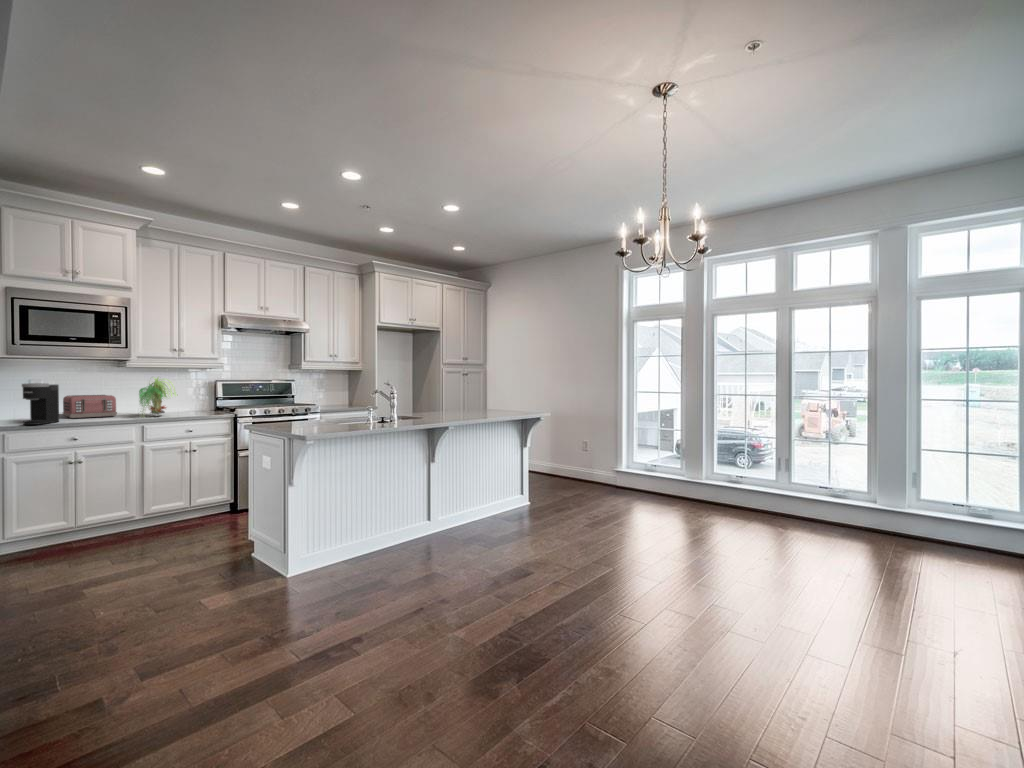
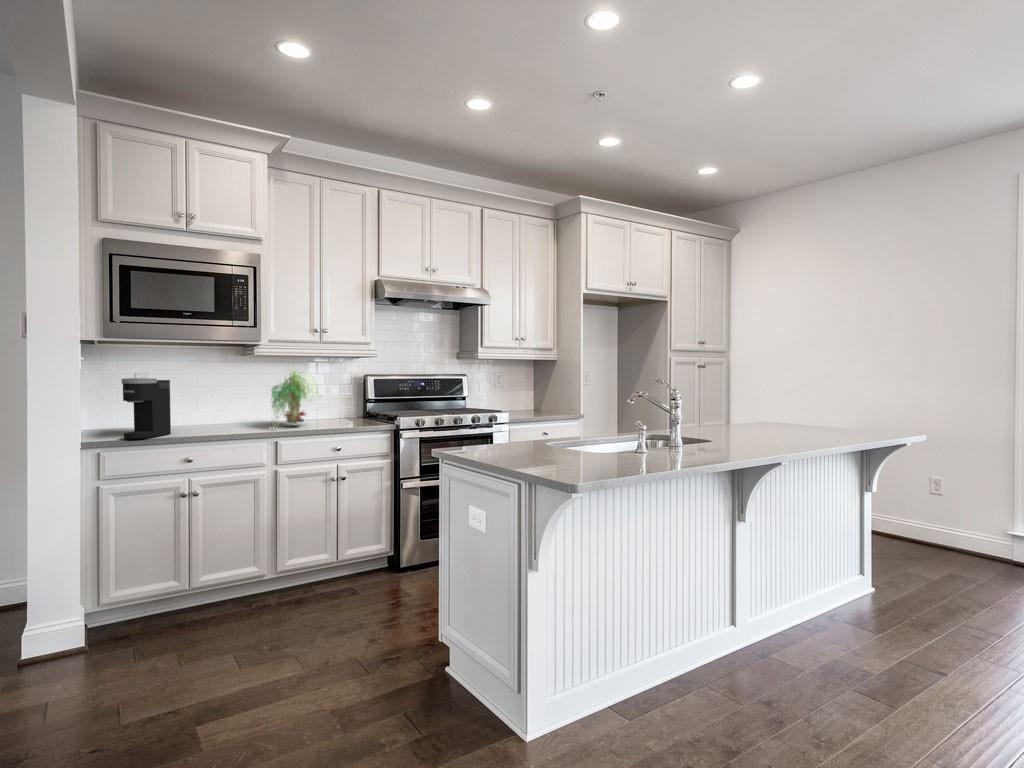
toaster: present [63,395,117,418] -> none [180,394,245,428]

